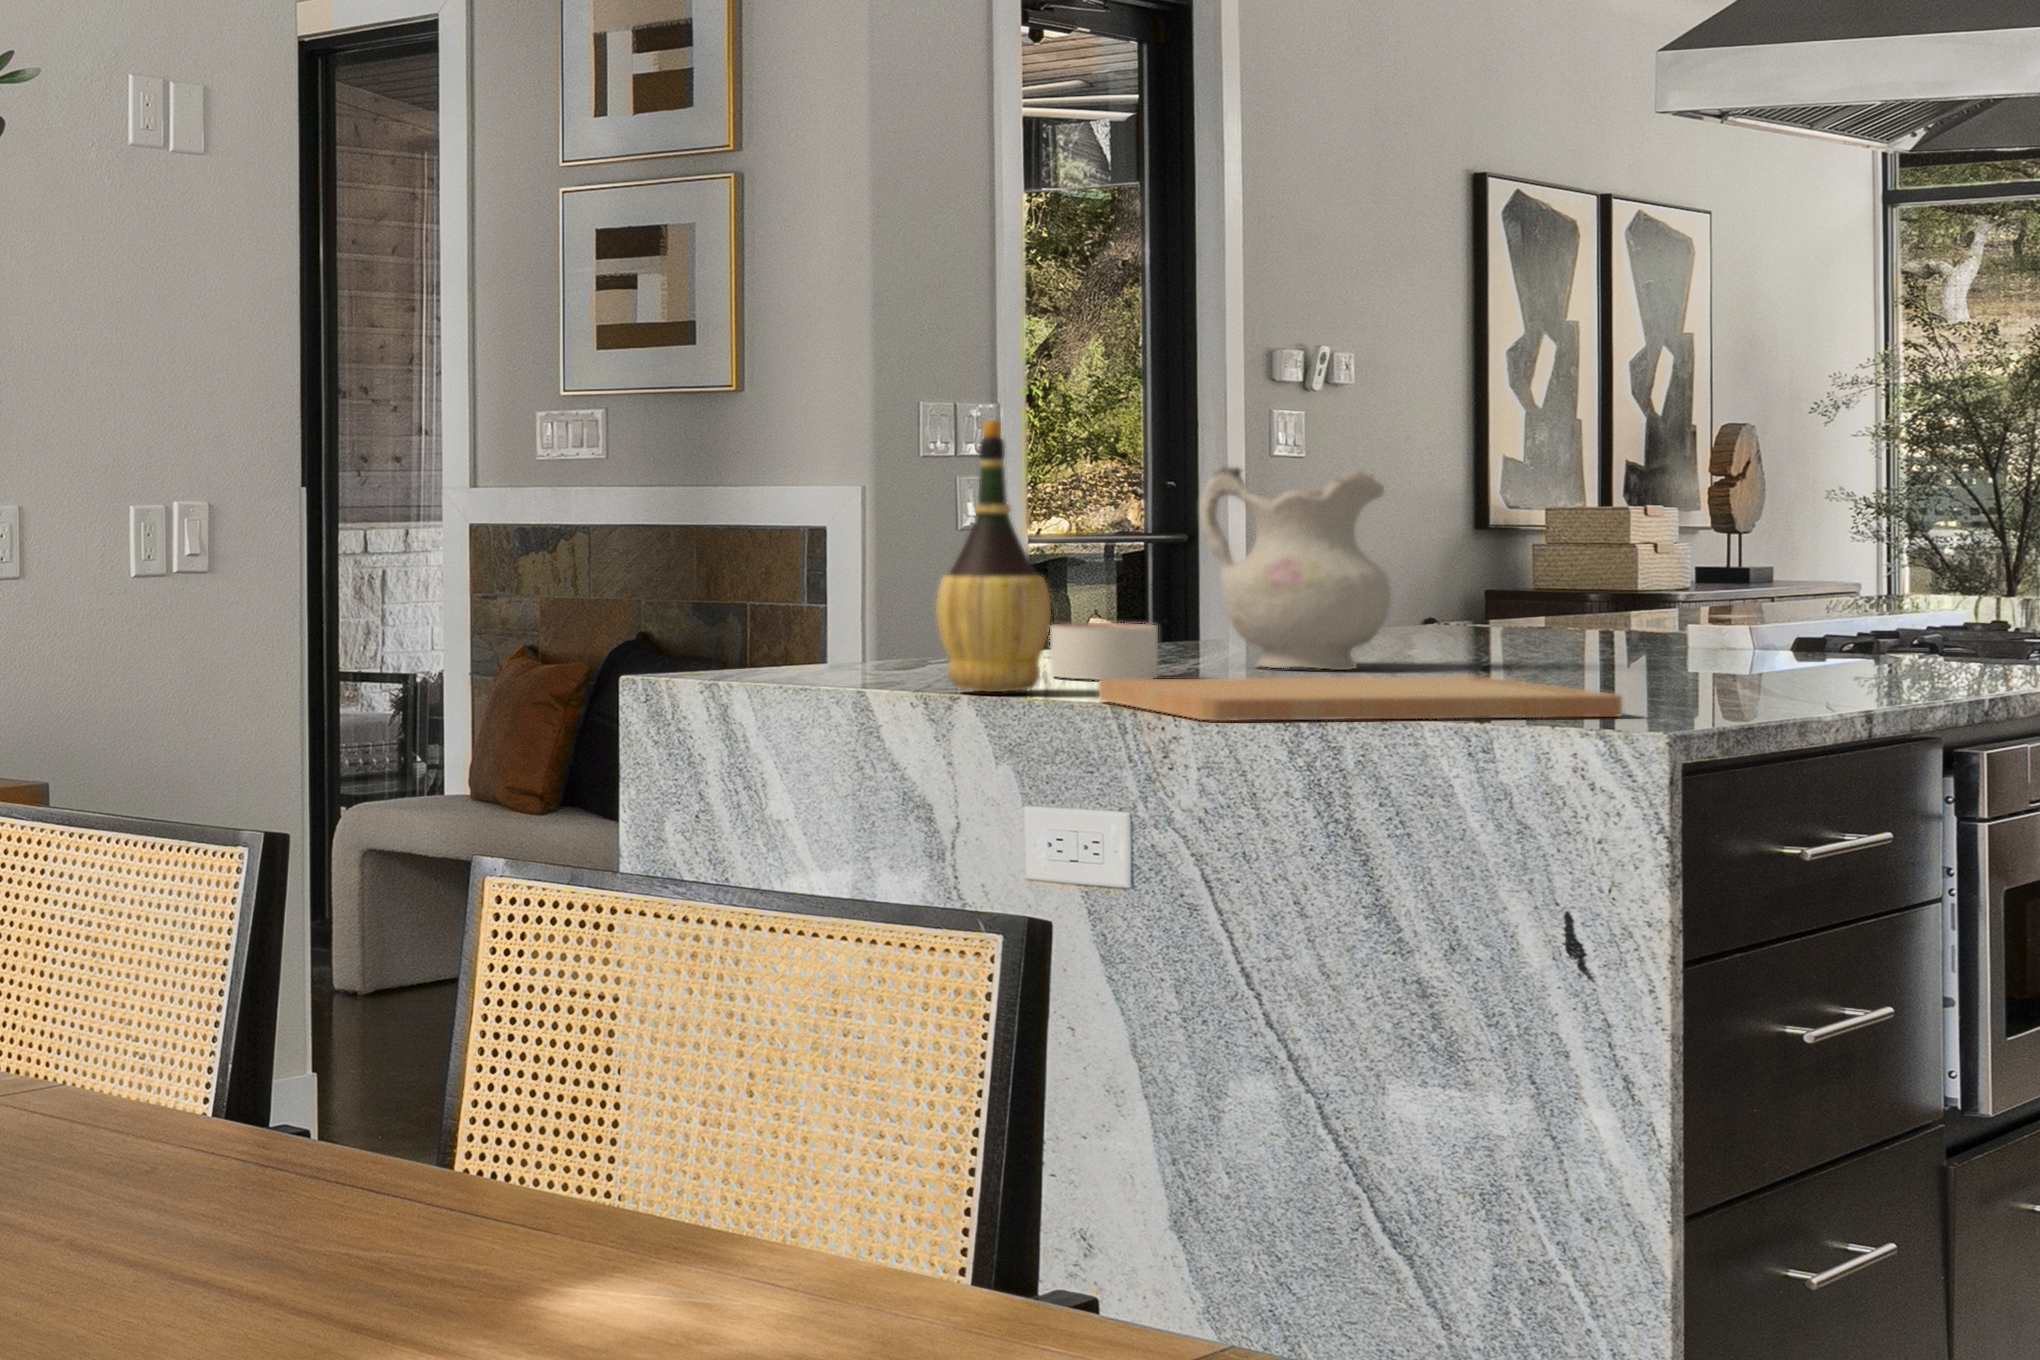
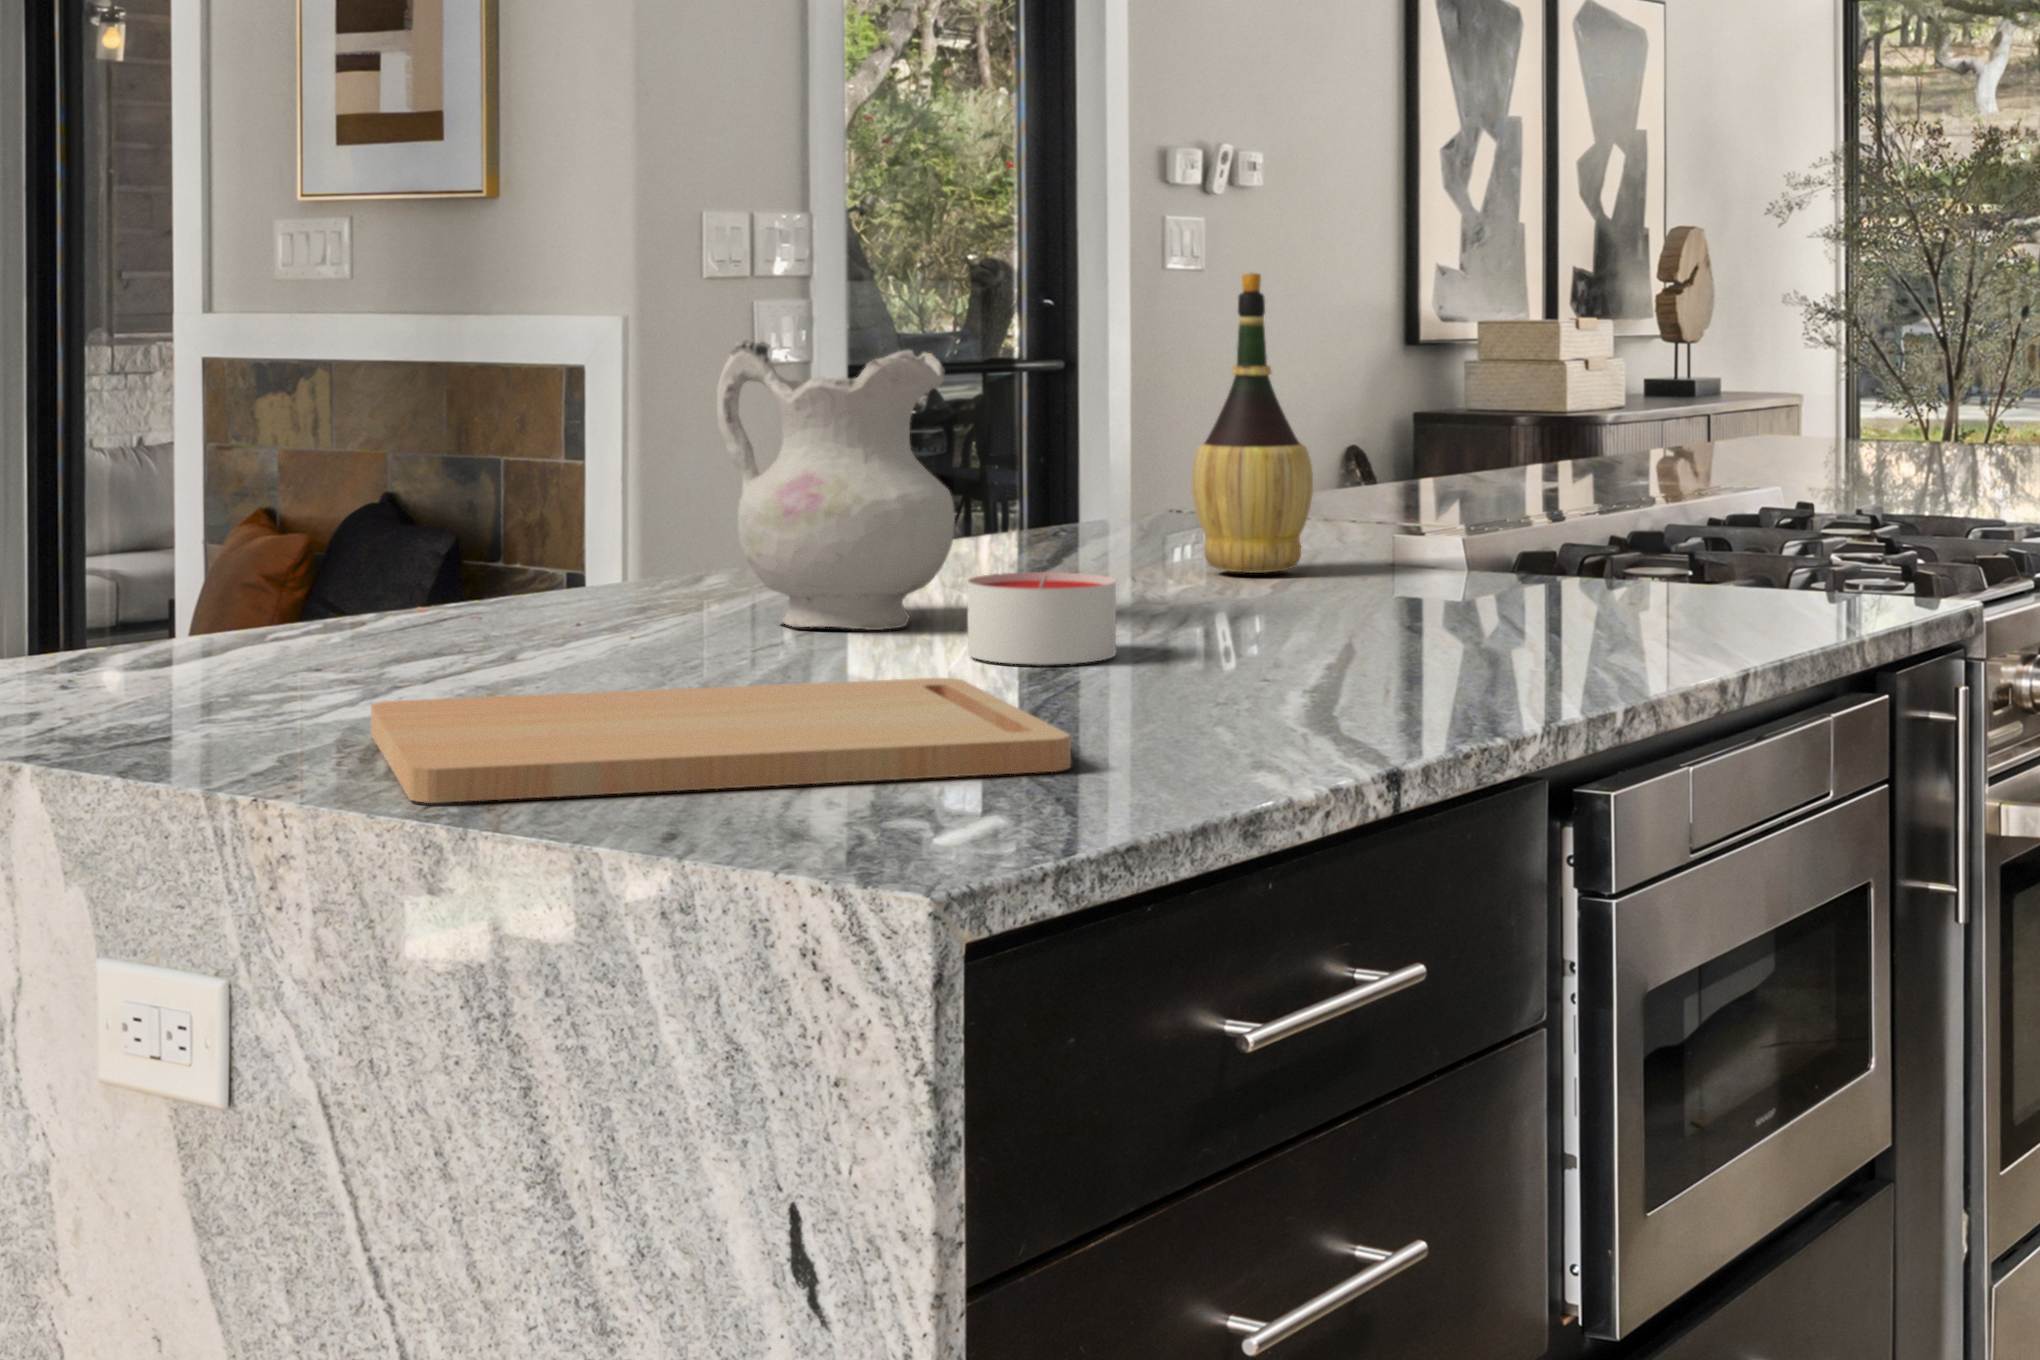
wine bottle: present [936,420,1051,692] -> present [1192,273,1313,573]
candle: present [1049,623,1158,680] -> present [967,572,1116,665]

